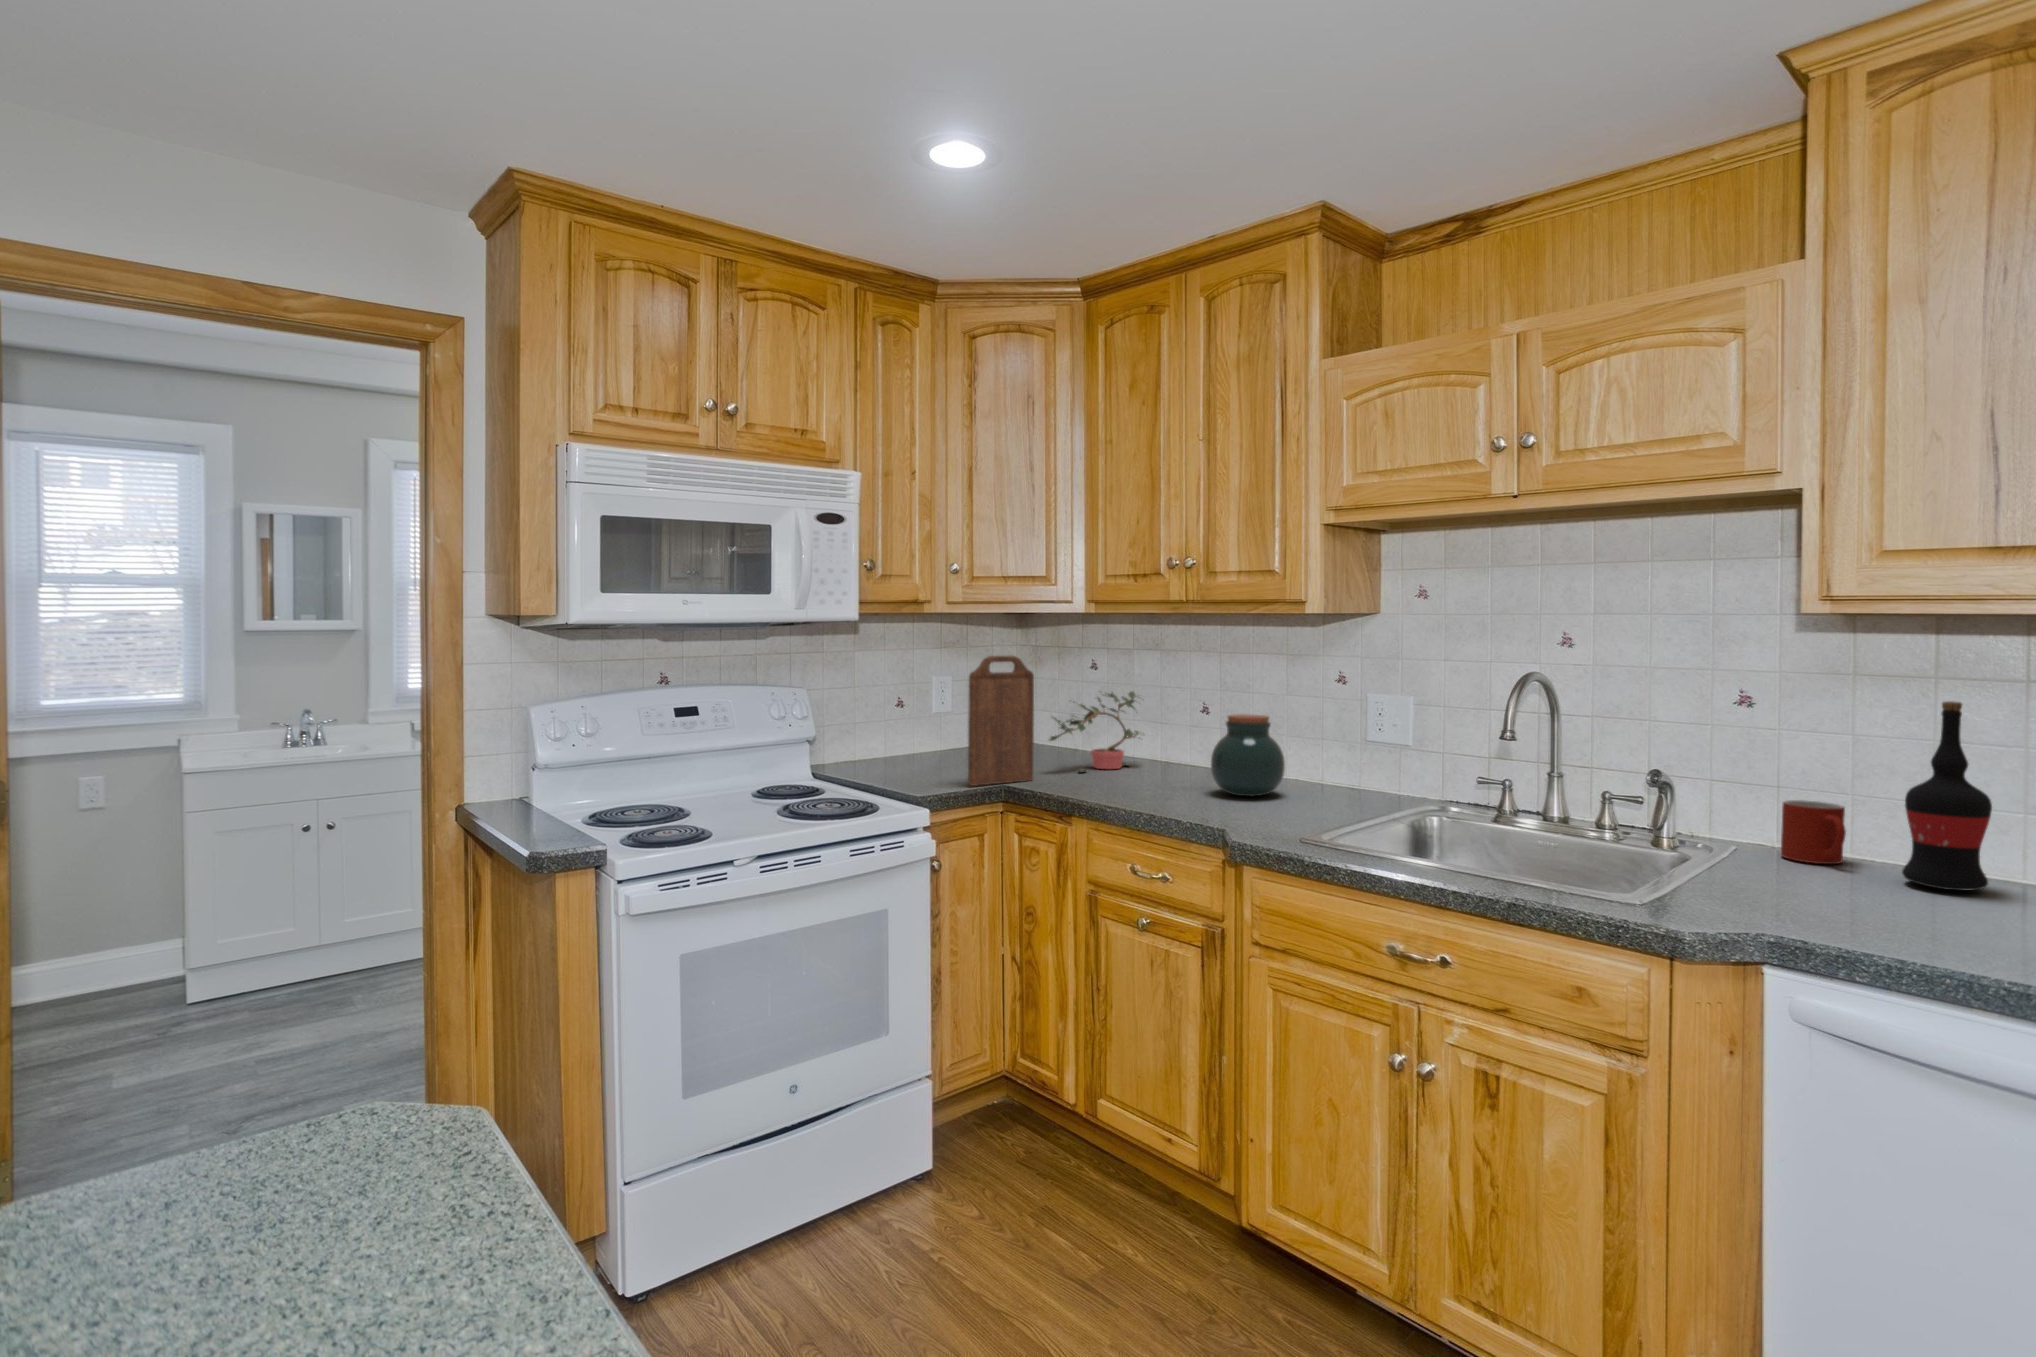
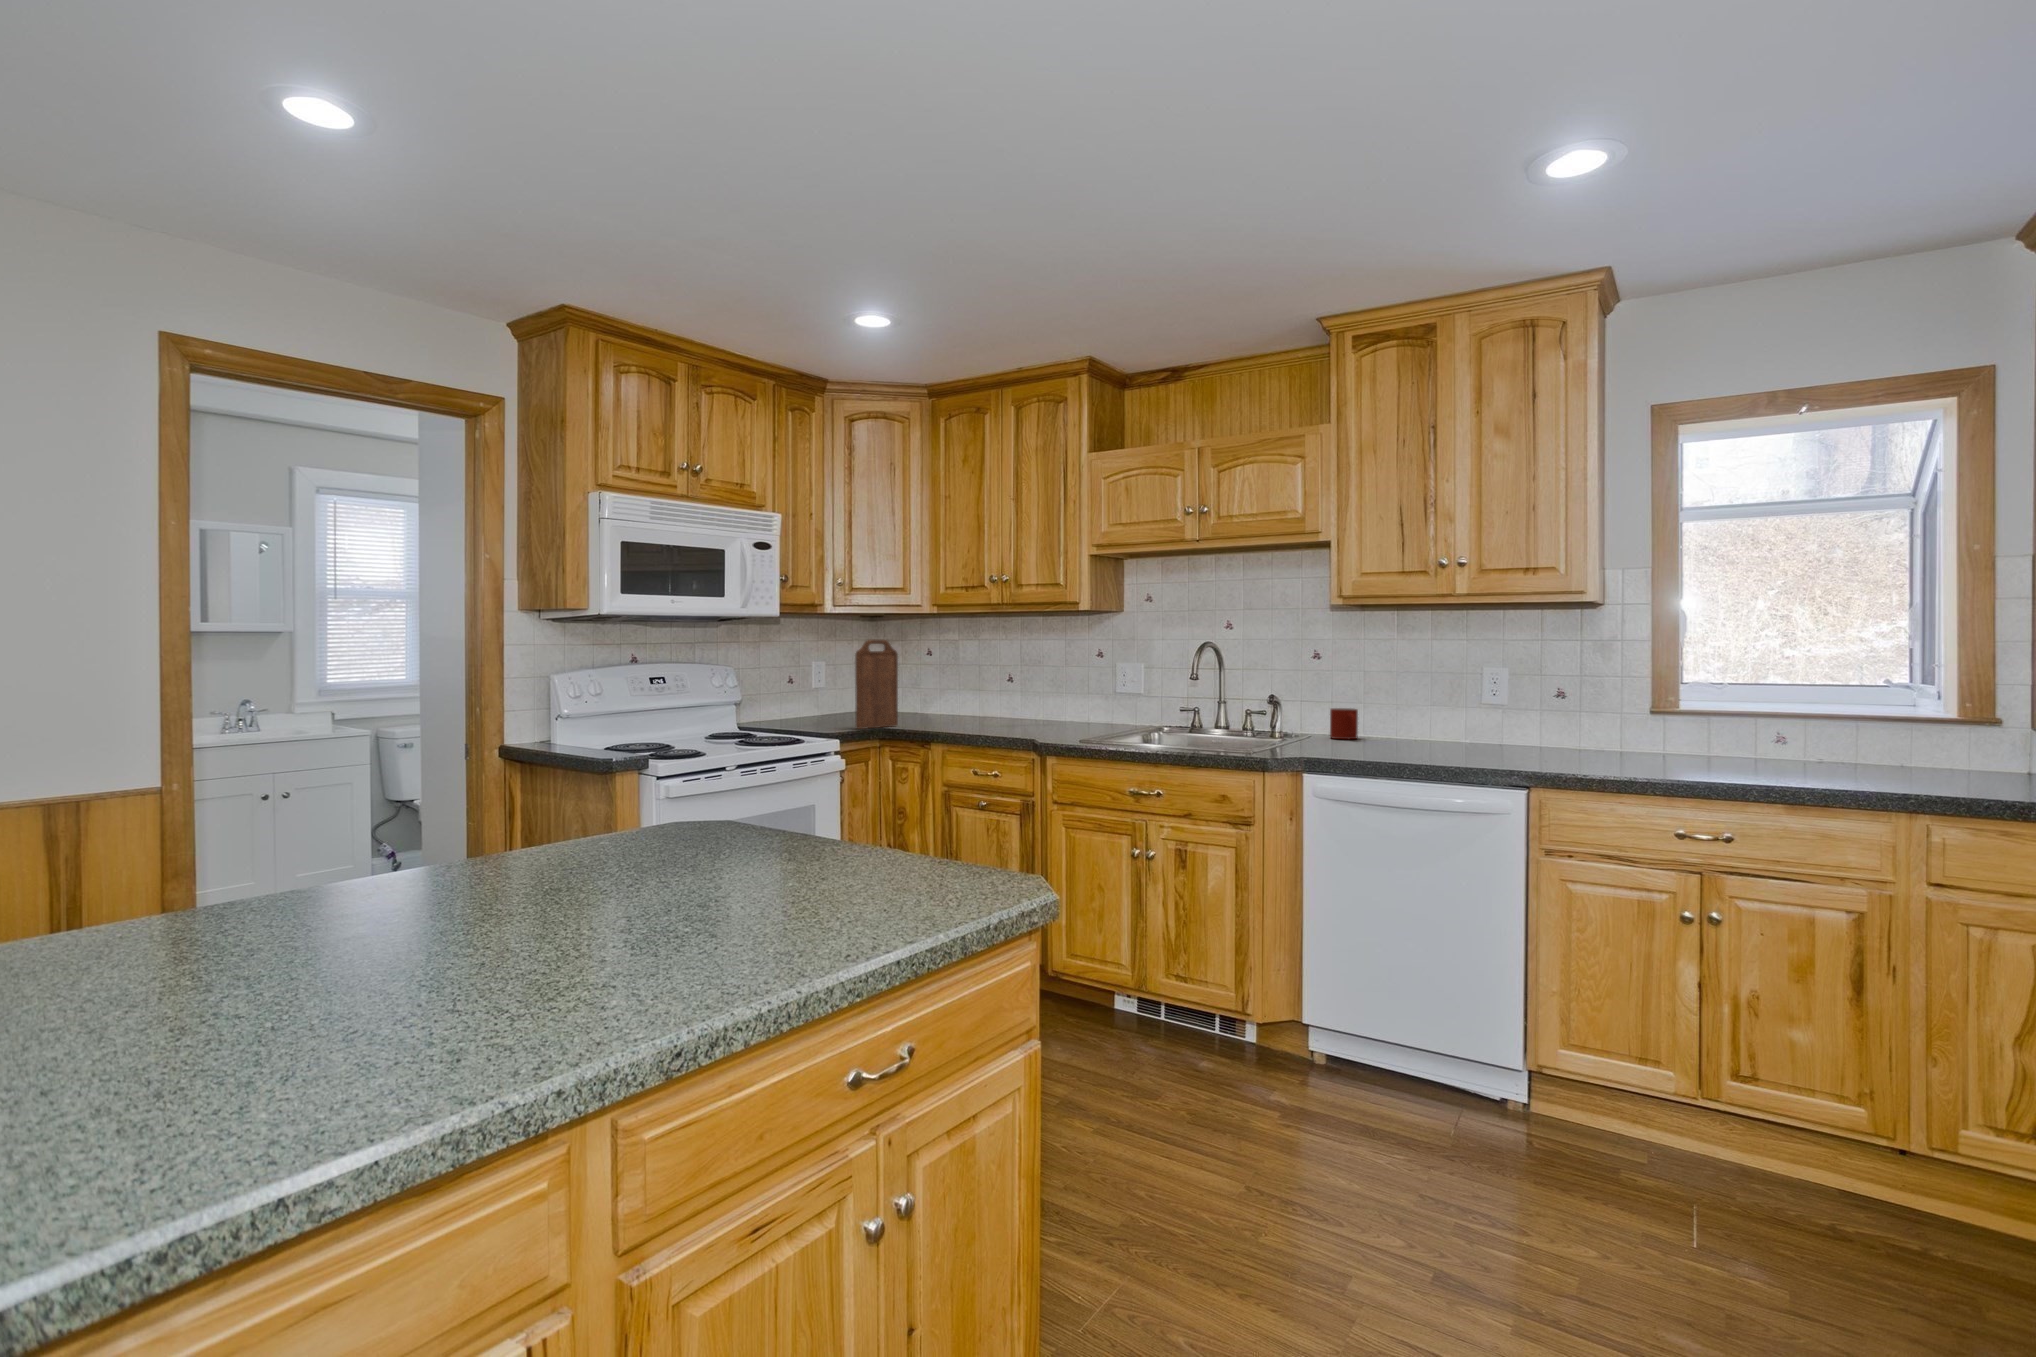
potted plant: present [1050,692,1139,771] -> none [904,665,969,721]
wine bottle: present [1902,701,1992,891] -> none [1378,651,1413,744]
jar: present [1211,714,1285,796] -> none [1020,676,1066,728]

